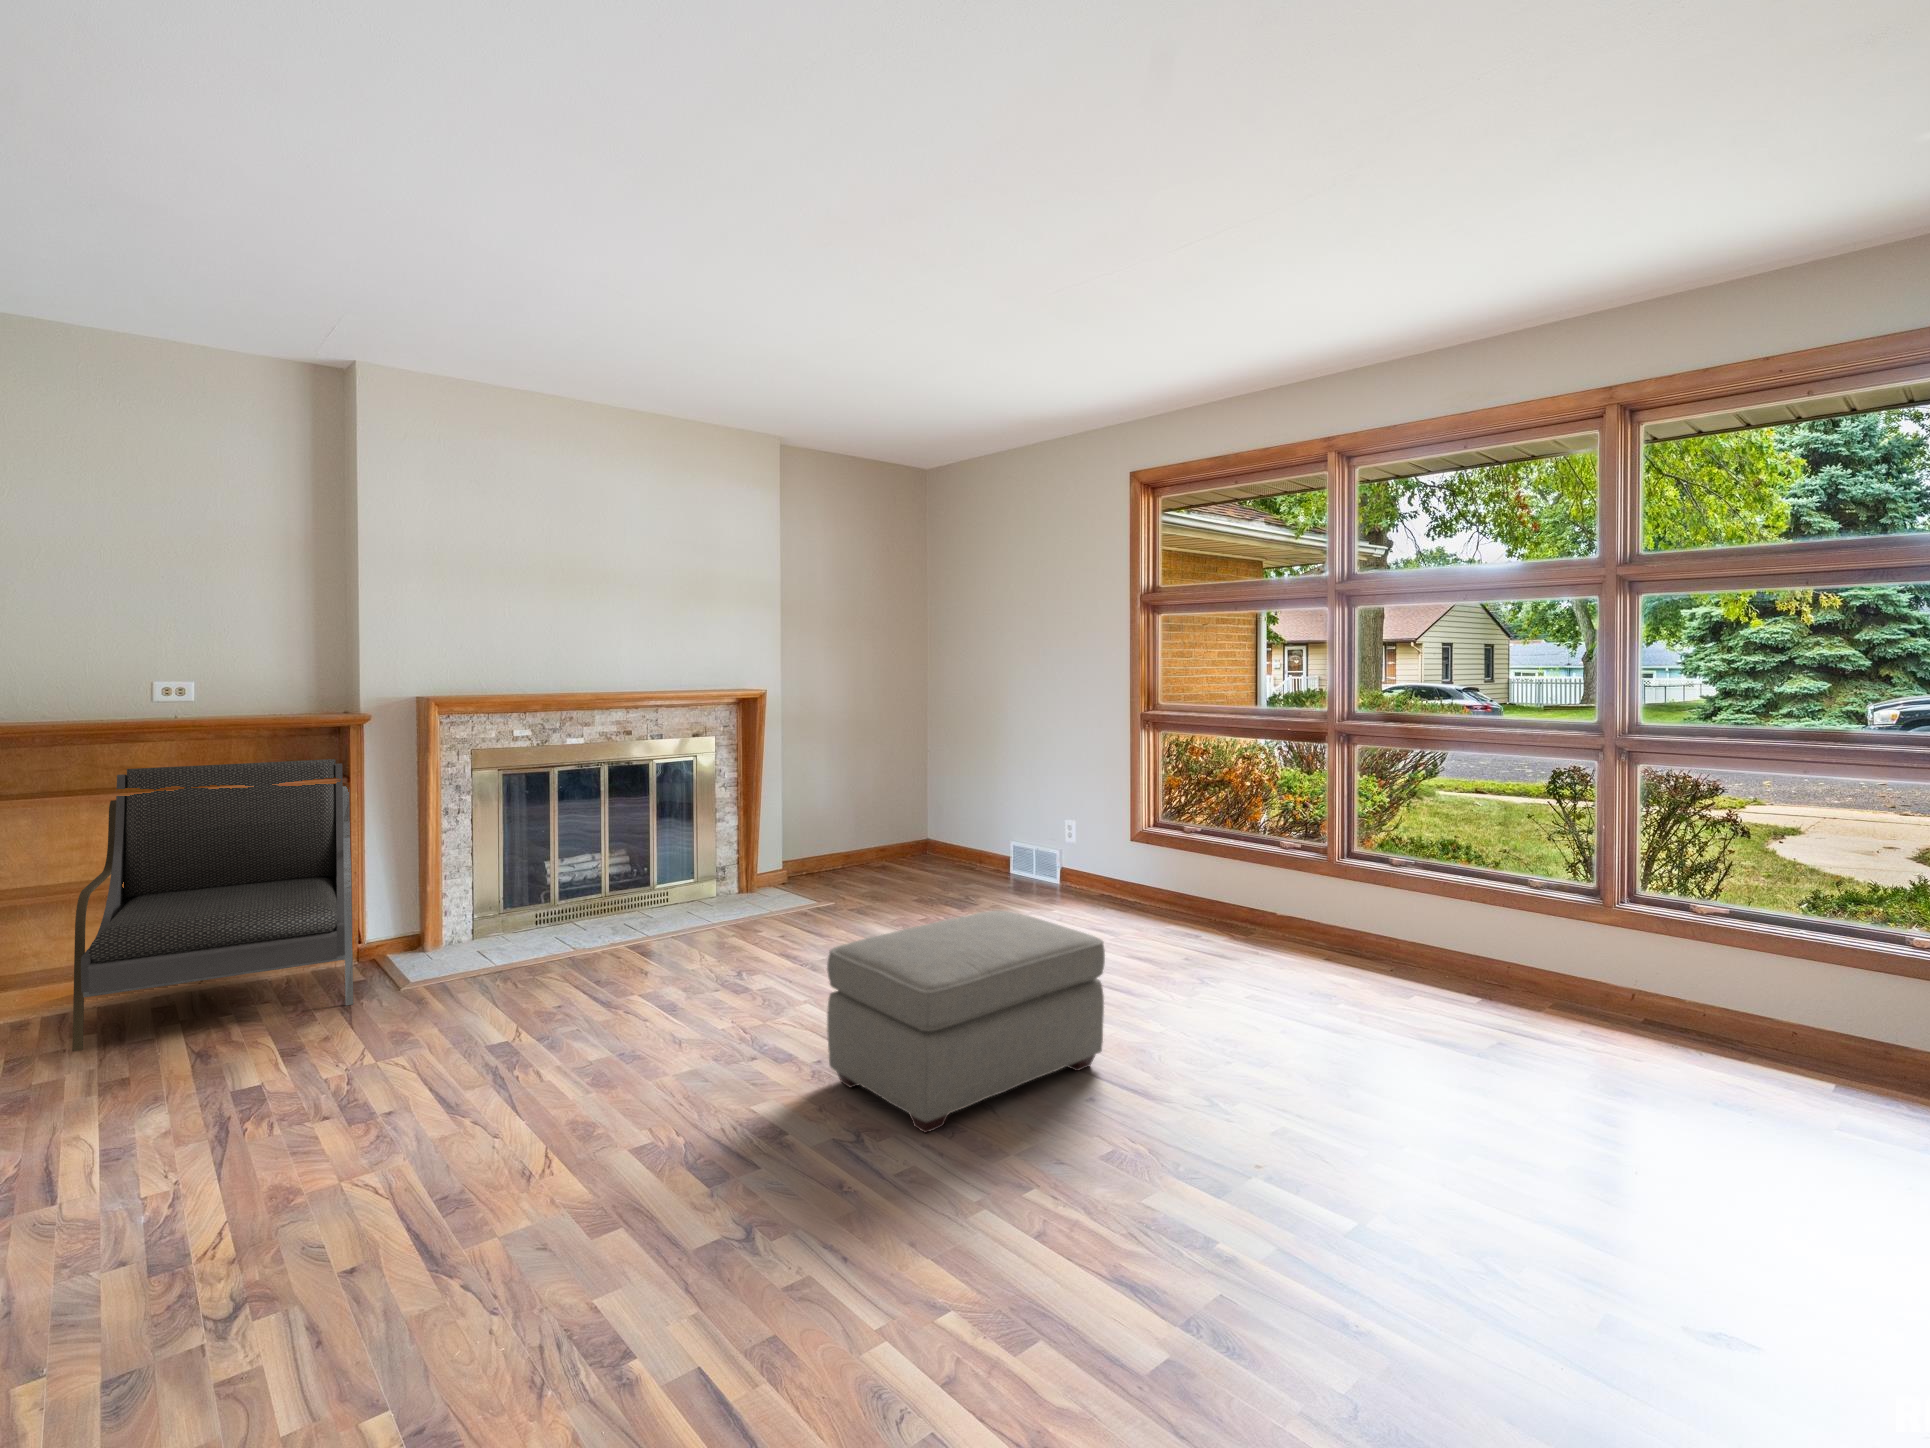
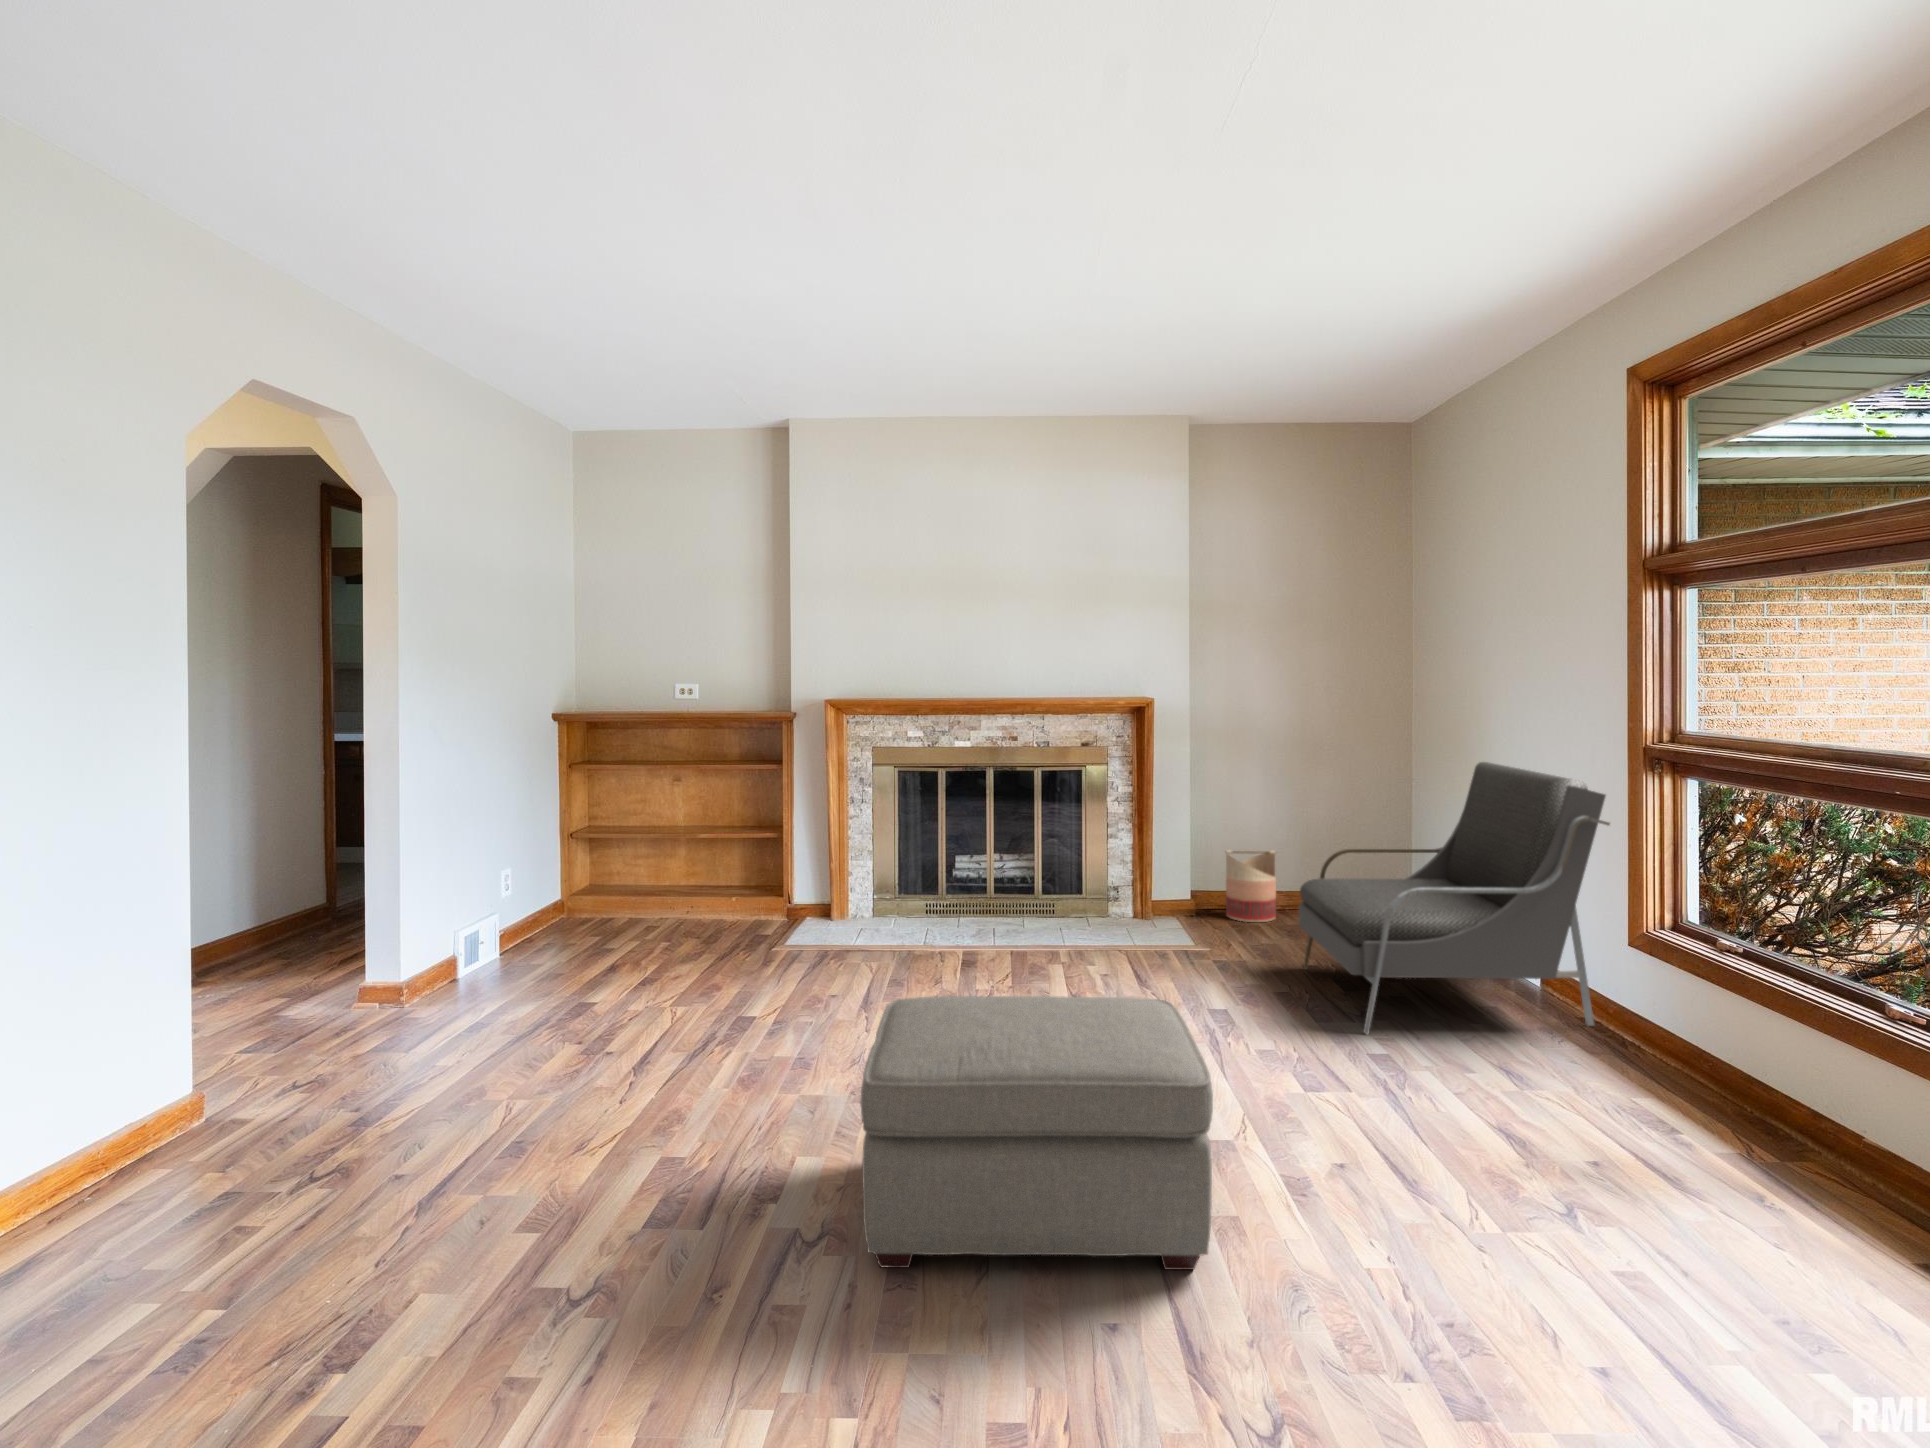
armchair: present [72,759,353,1051] -> present [1299,762,1610,1035]
basket: none [807,817,849,879] -> present [1226,850,1276,922]

